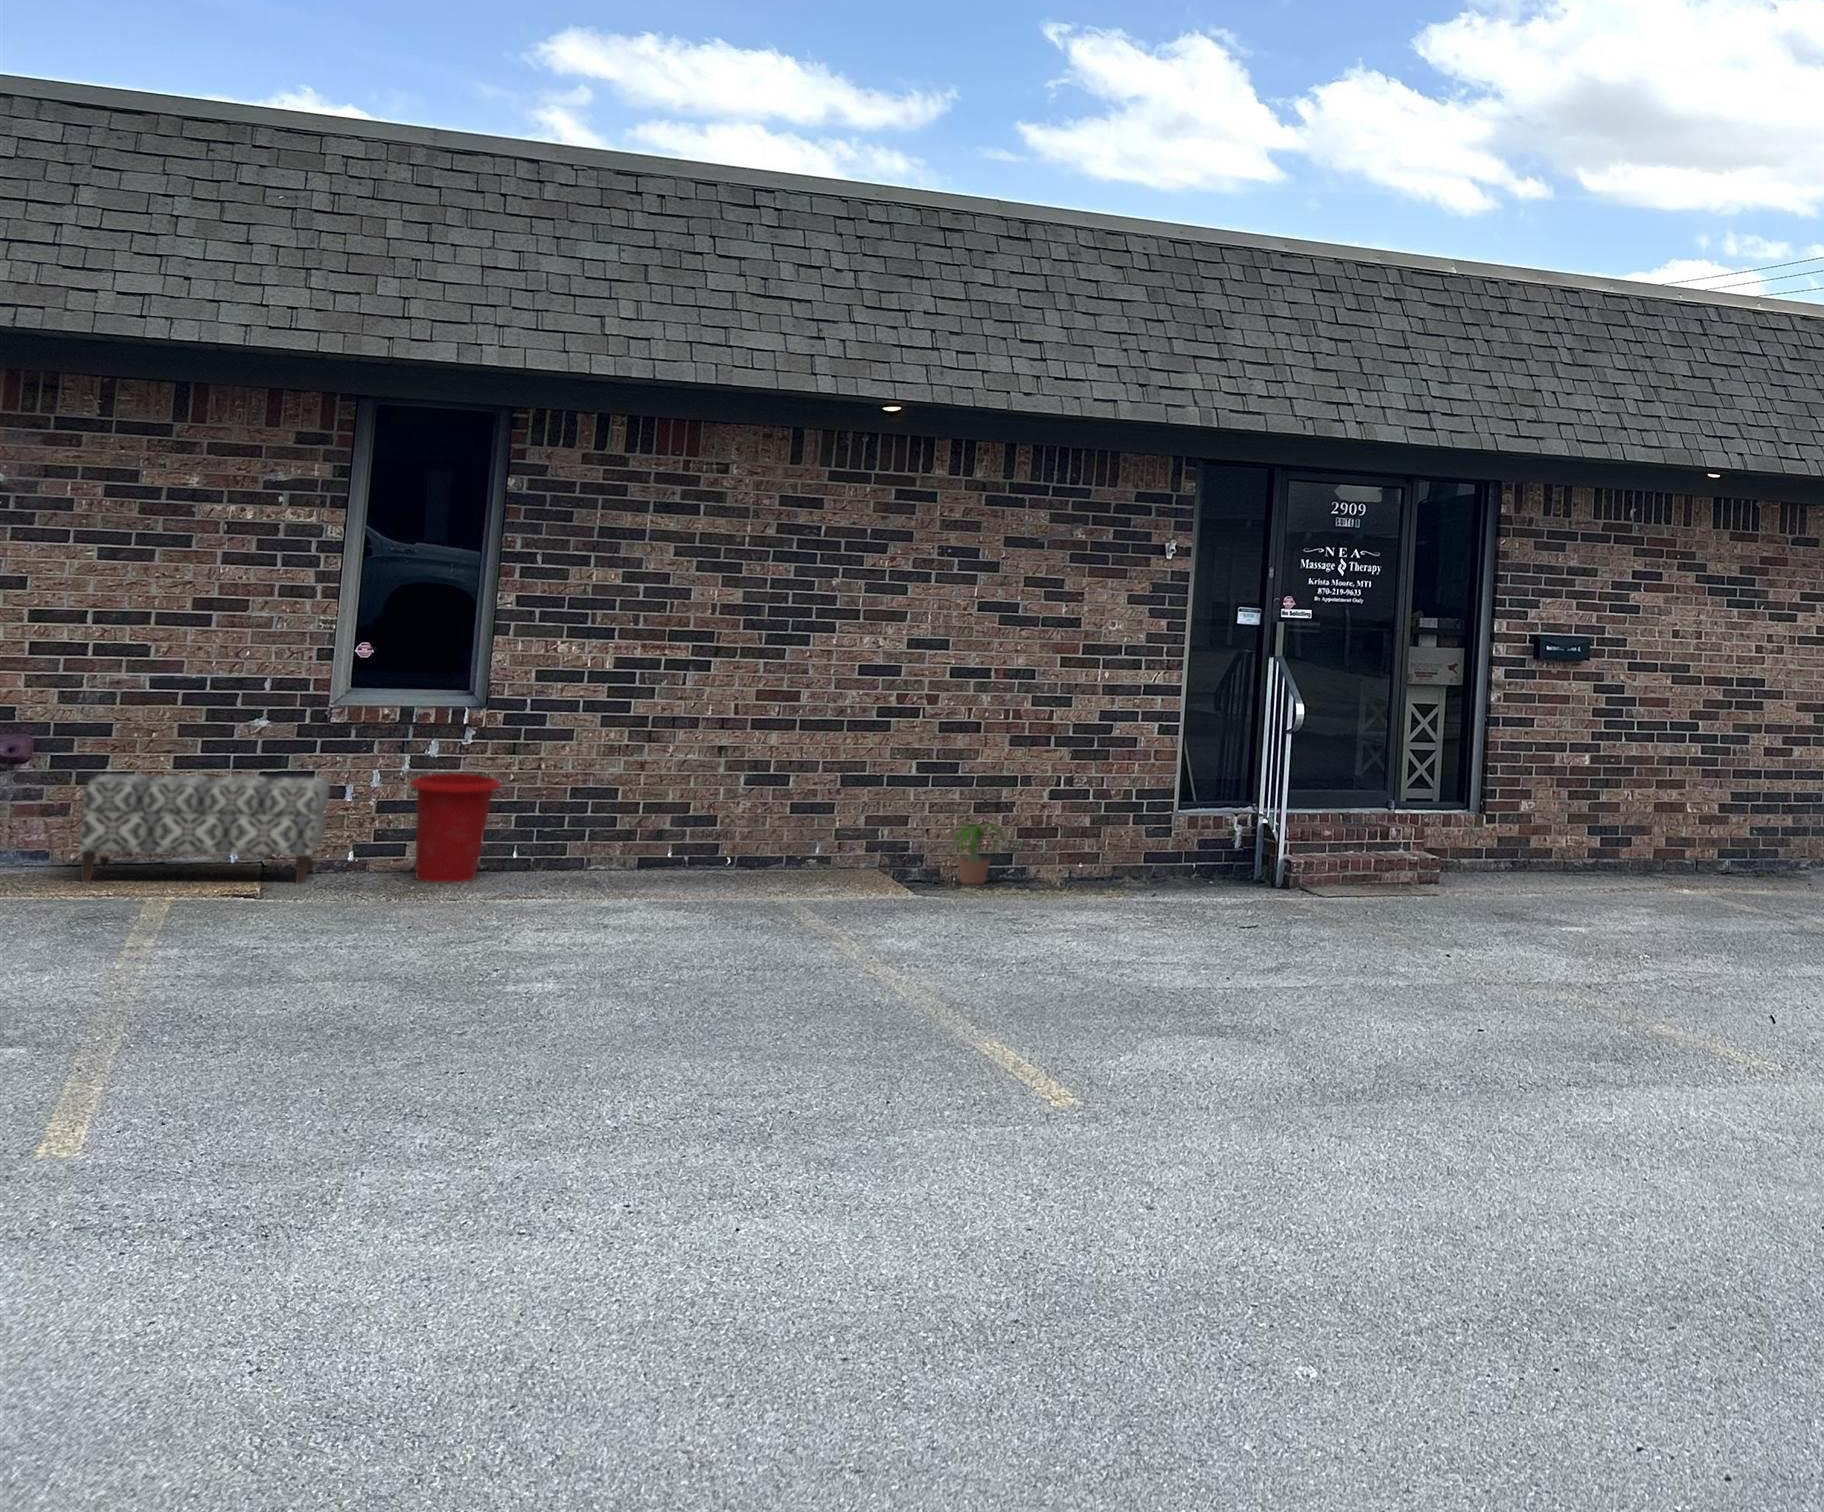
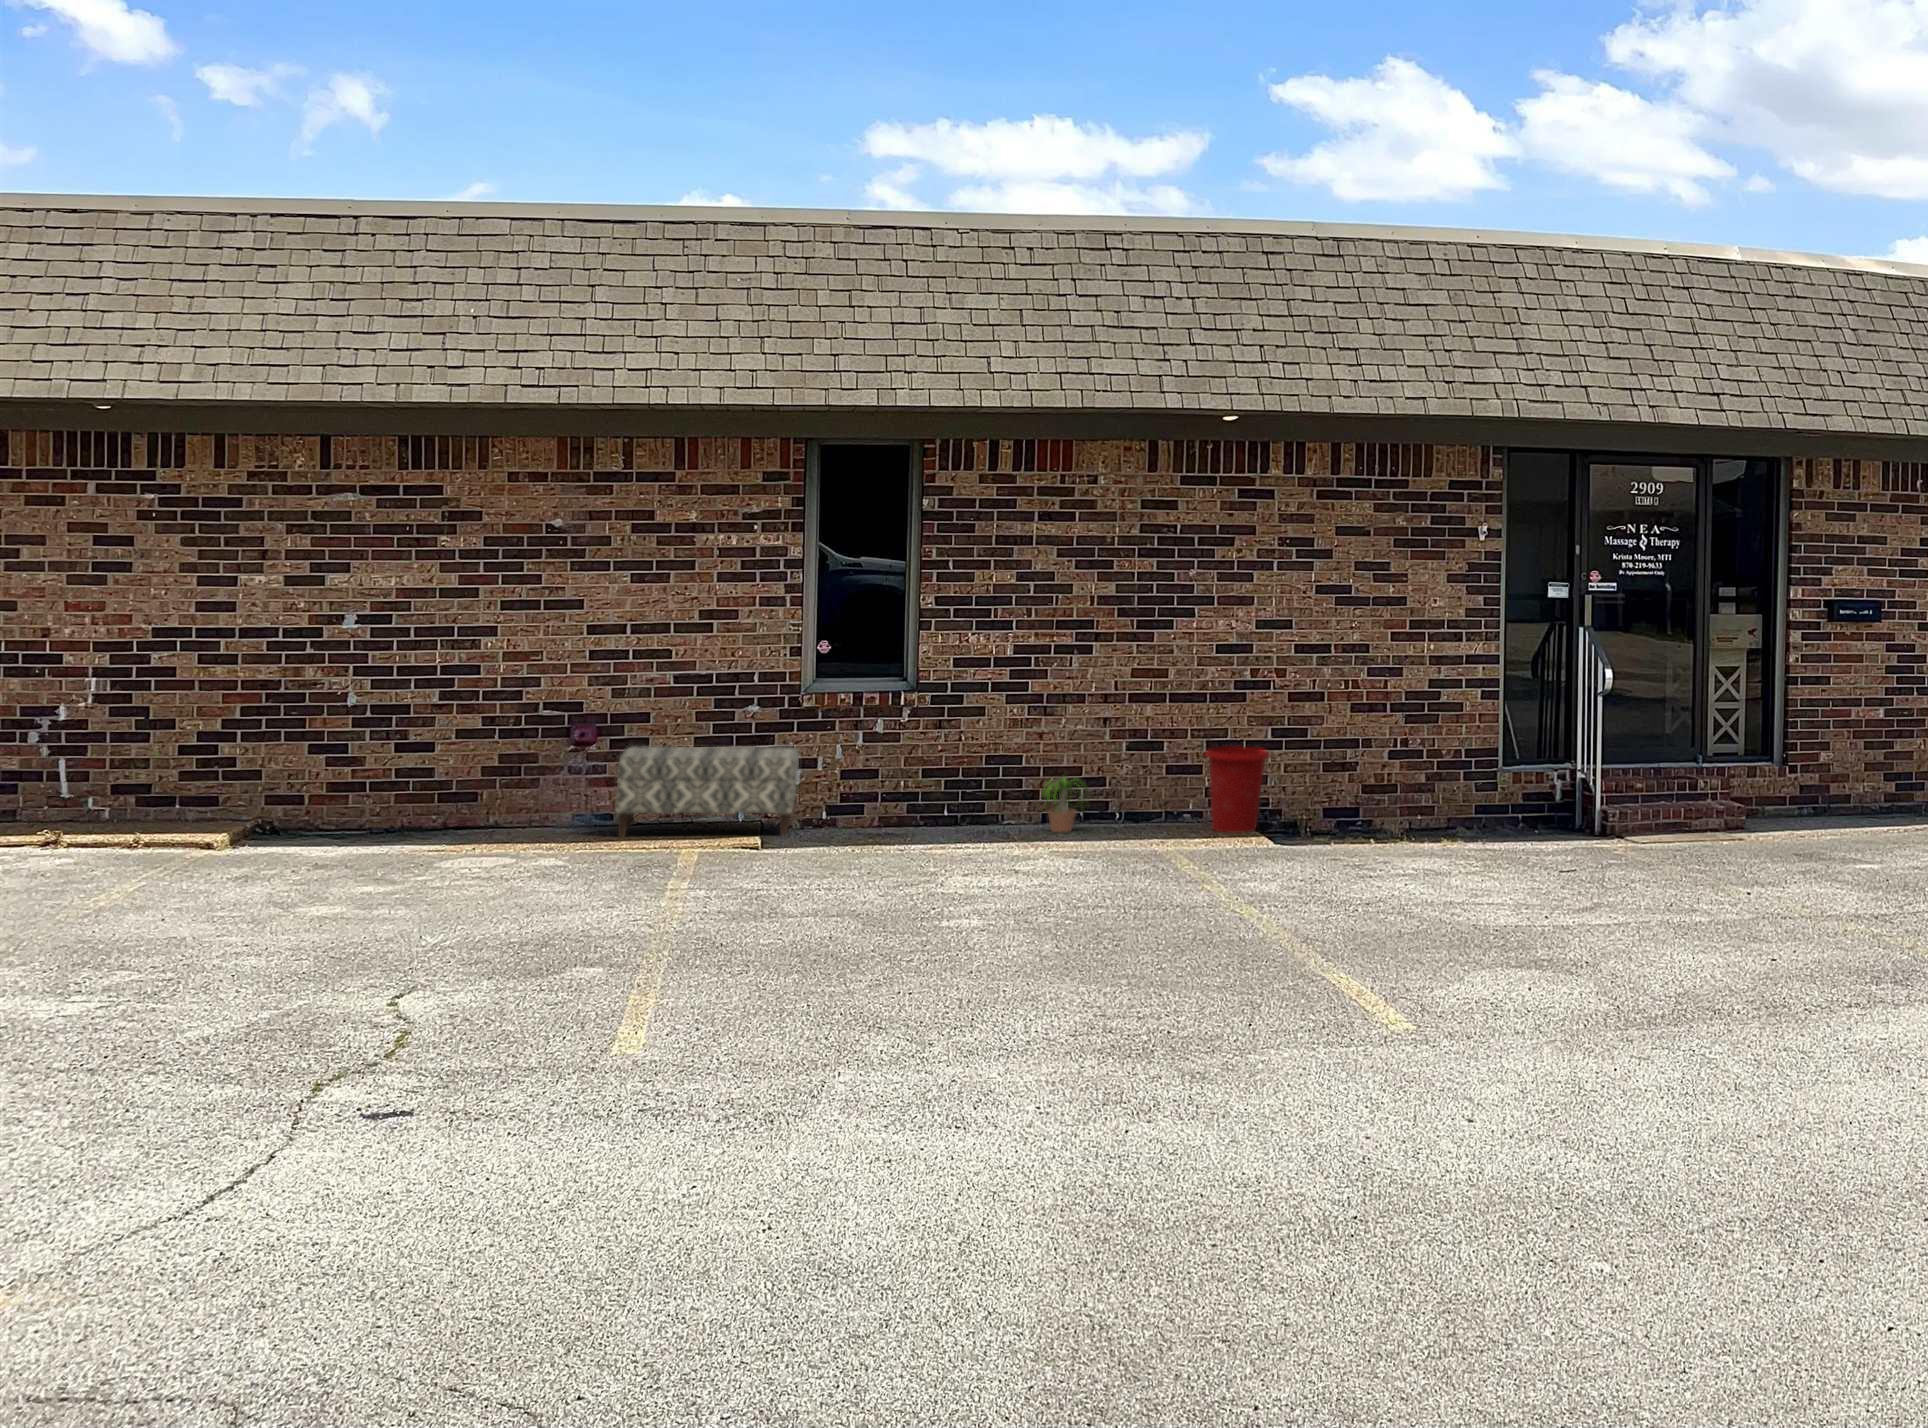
waste bin: present [409,774,501,882] -> present [1204,746,1271,833]
potted plant: present [954,822,1005,884] -> present [1043,777,1088,832]

